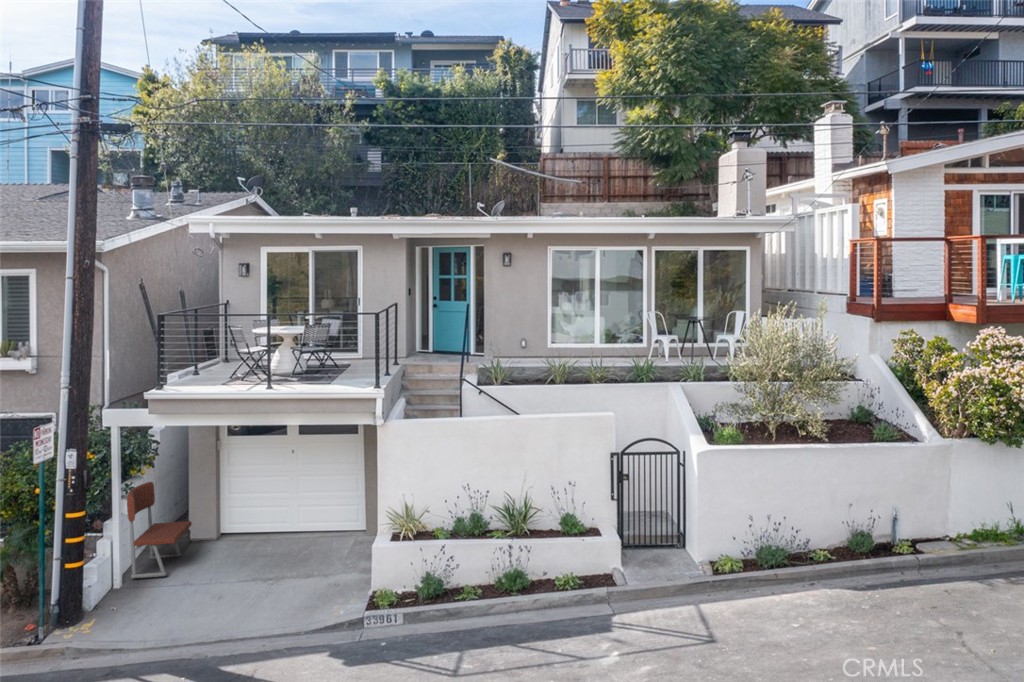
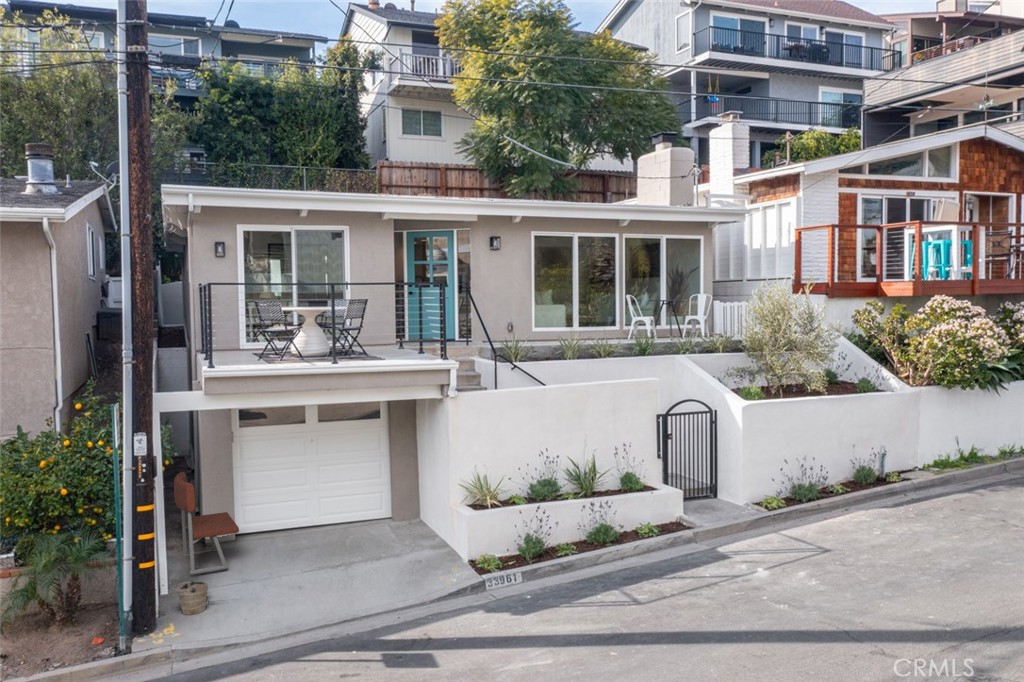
bucket: none [91,586,123,617] -> present [177,580,208,615]

